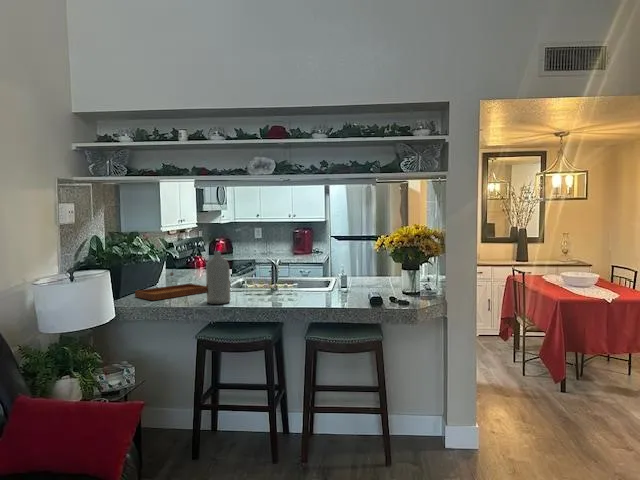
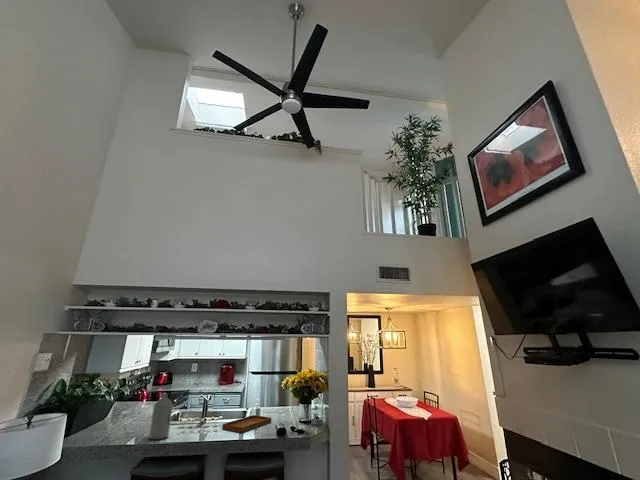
tray: present [135,272,207,300] -> present [222,407,271,433]

